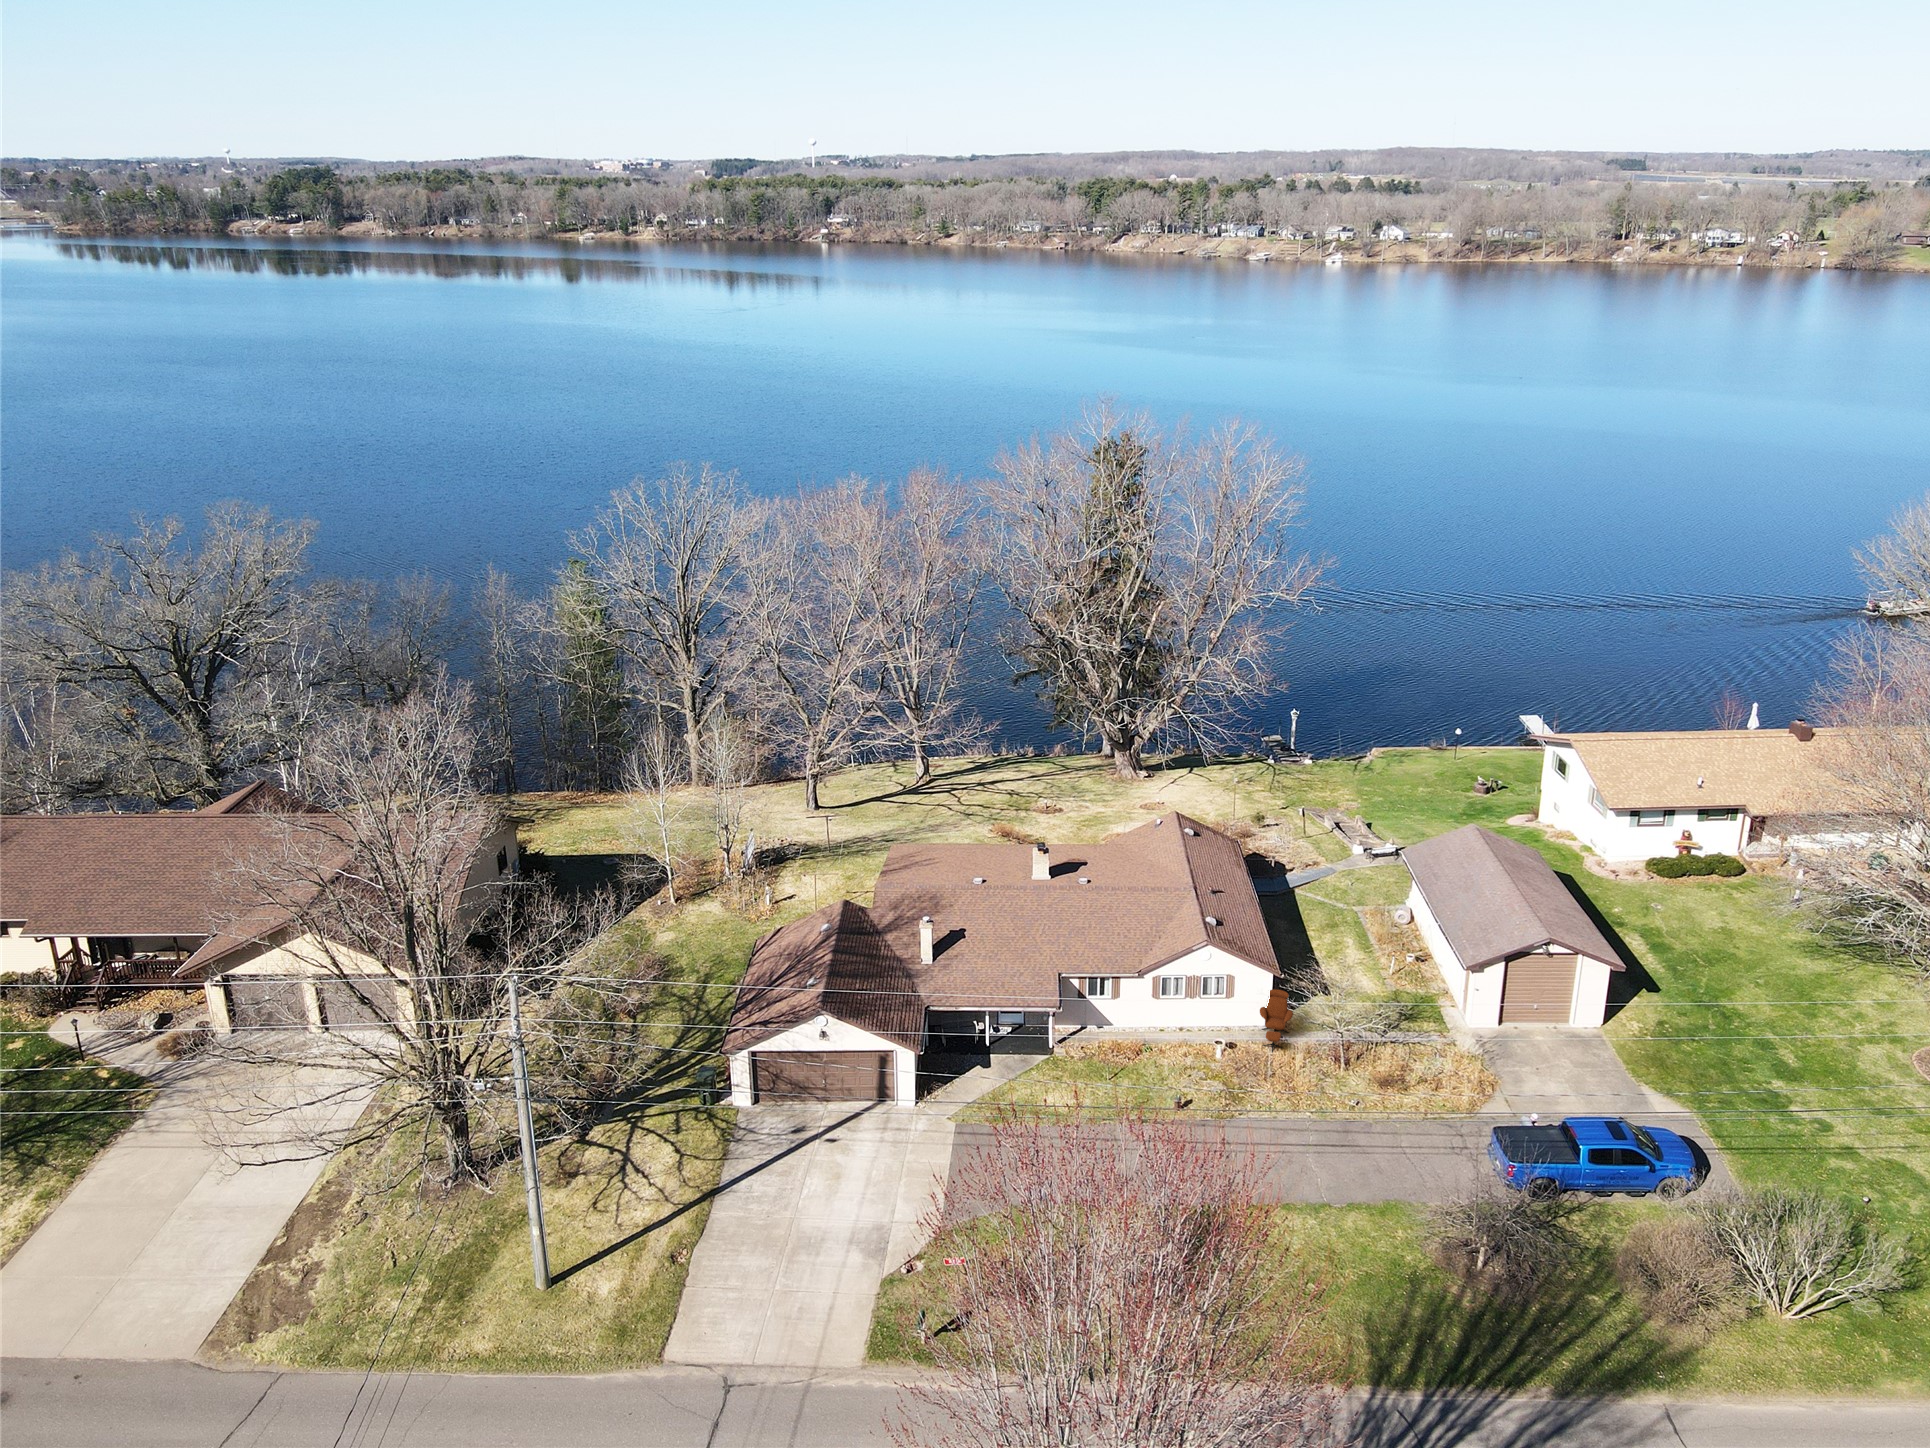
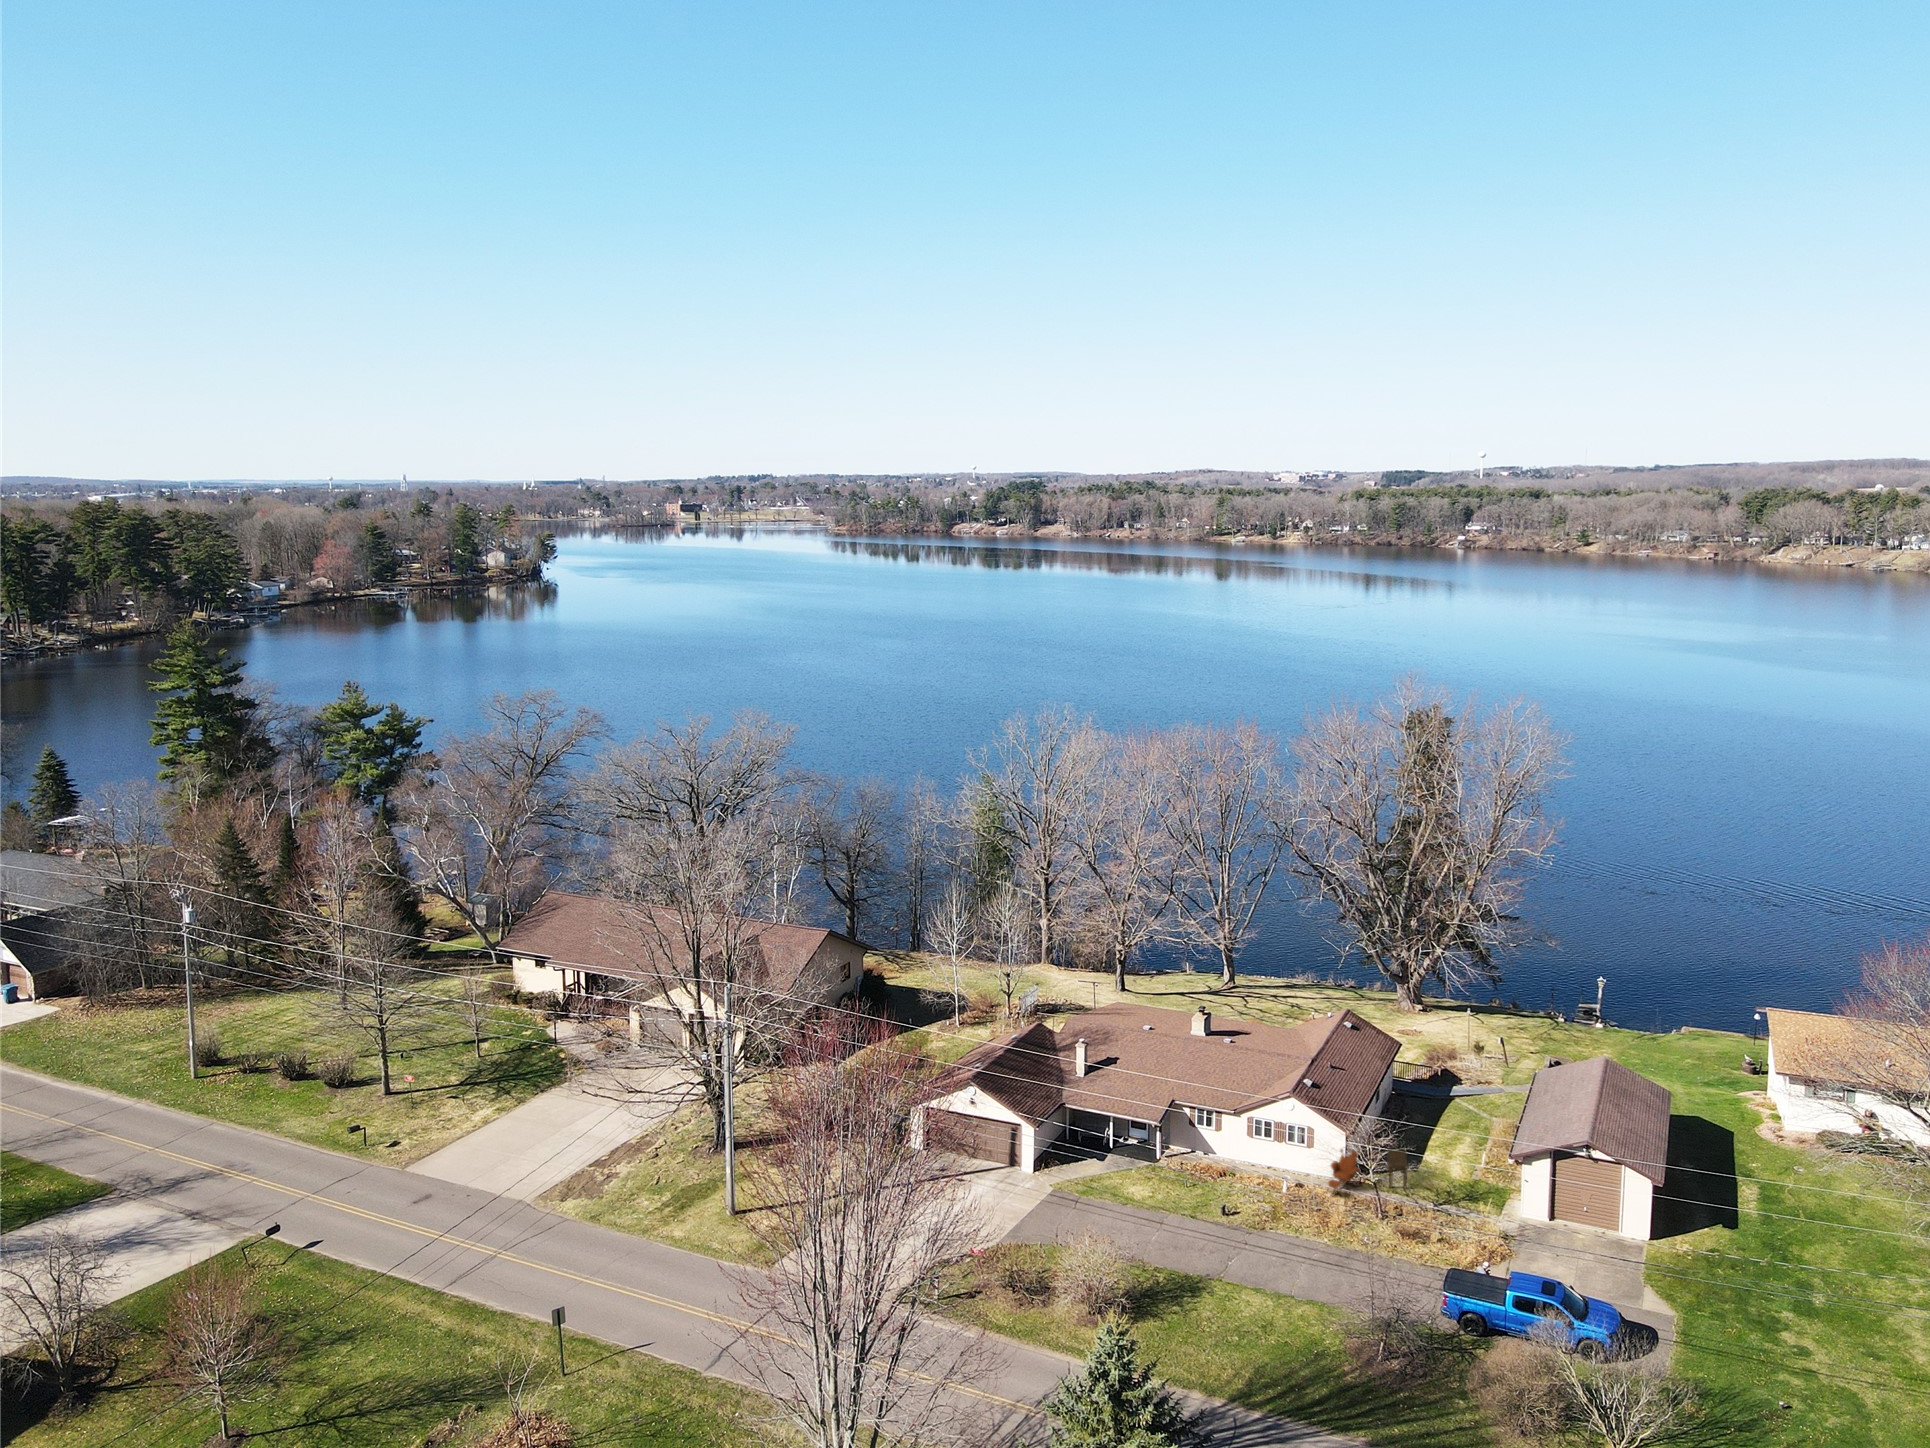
bench: none [1306,976,1342,1024] -> present [1387,1149,1407,1189]

